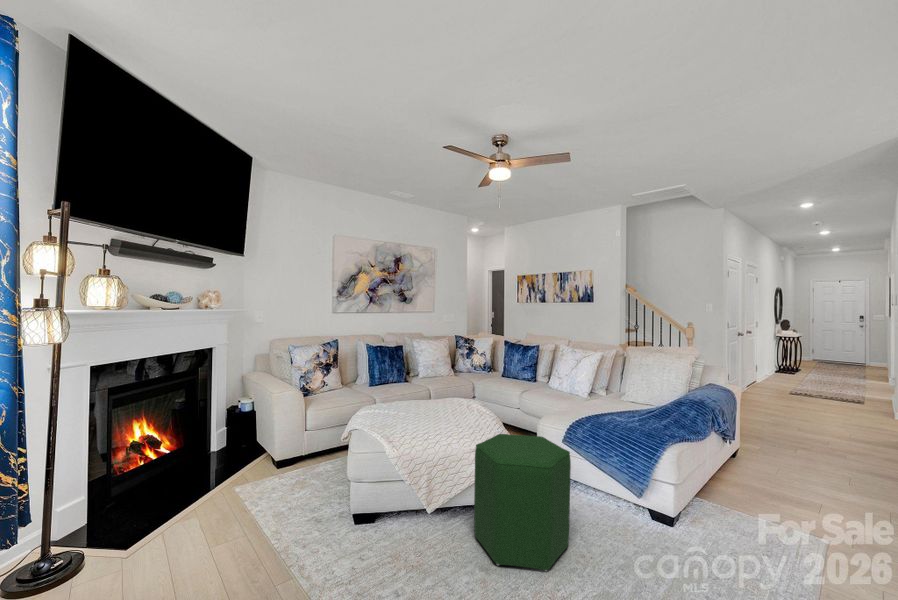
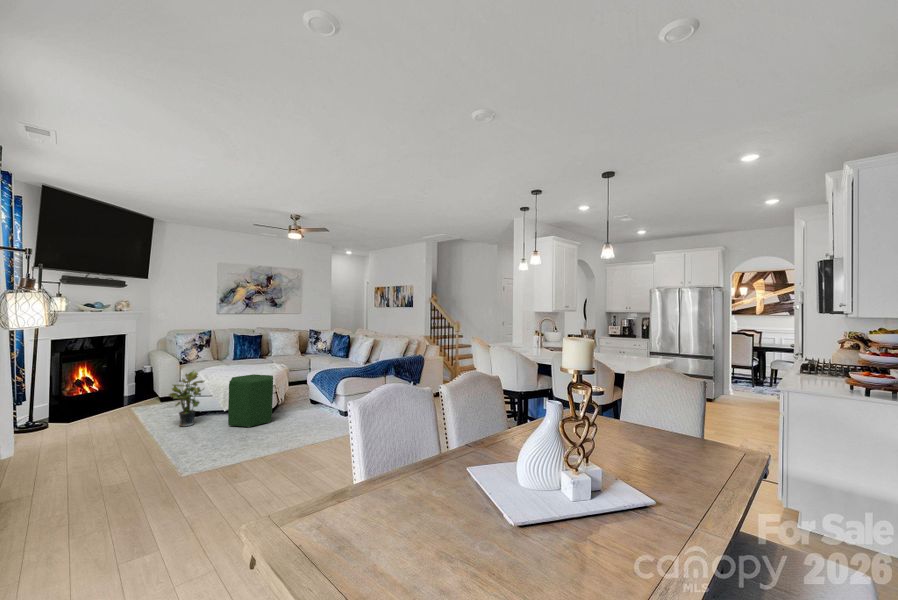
potted plant: none [361,432,429,569] -> present [169,370,205,426]

